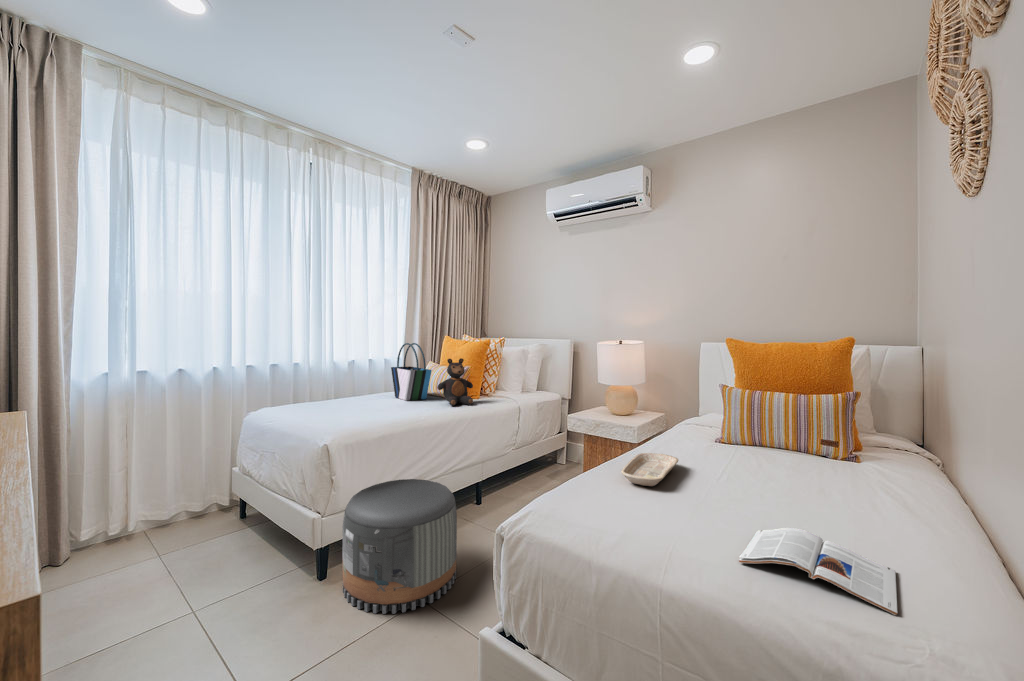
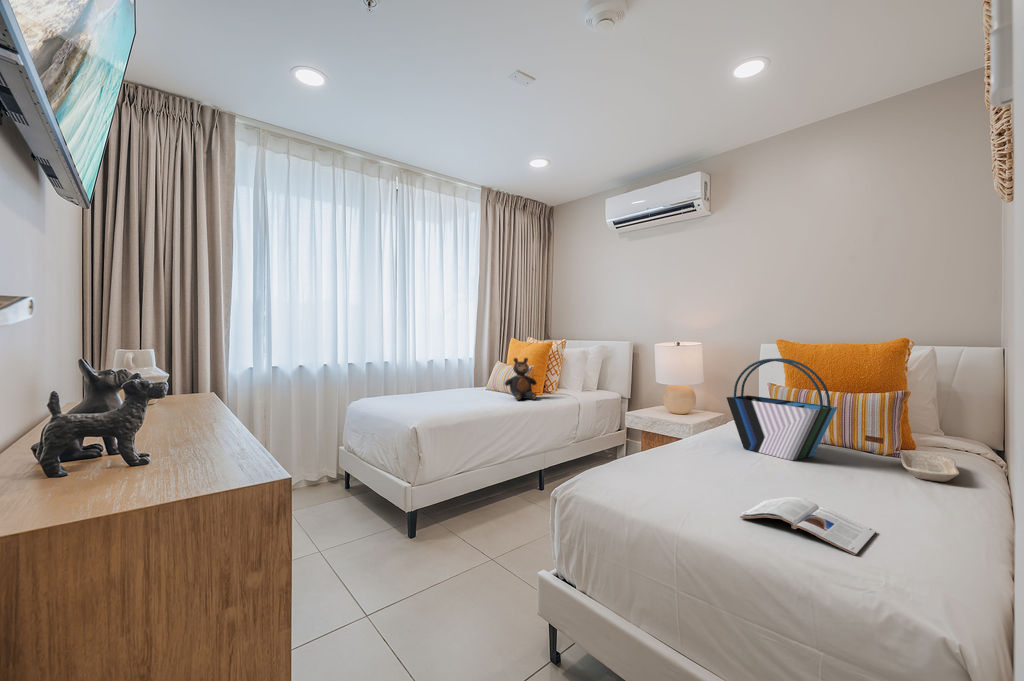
tote bag: present [391,343,432,401] -> present [727,358,837,461]
tray: present [621,453,678,486] -> present [900,452,959,482]
pouf: present [342,479,457,614] -> none [427,461,521,567]

